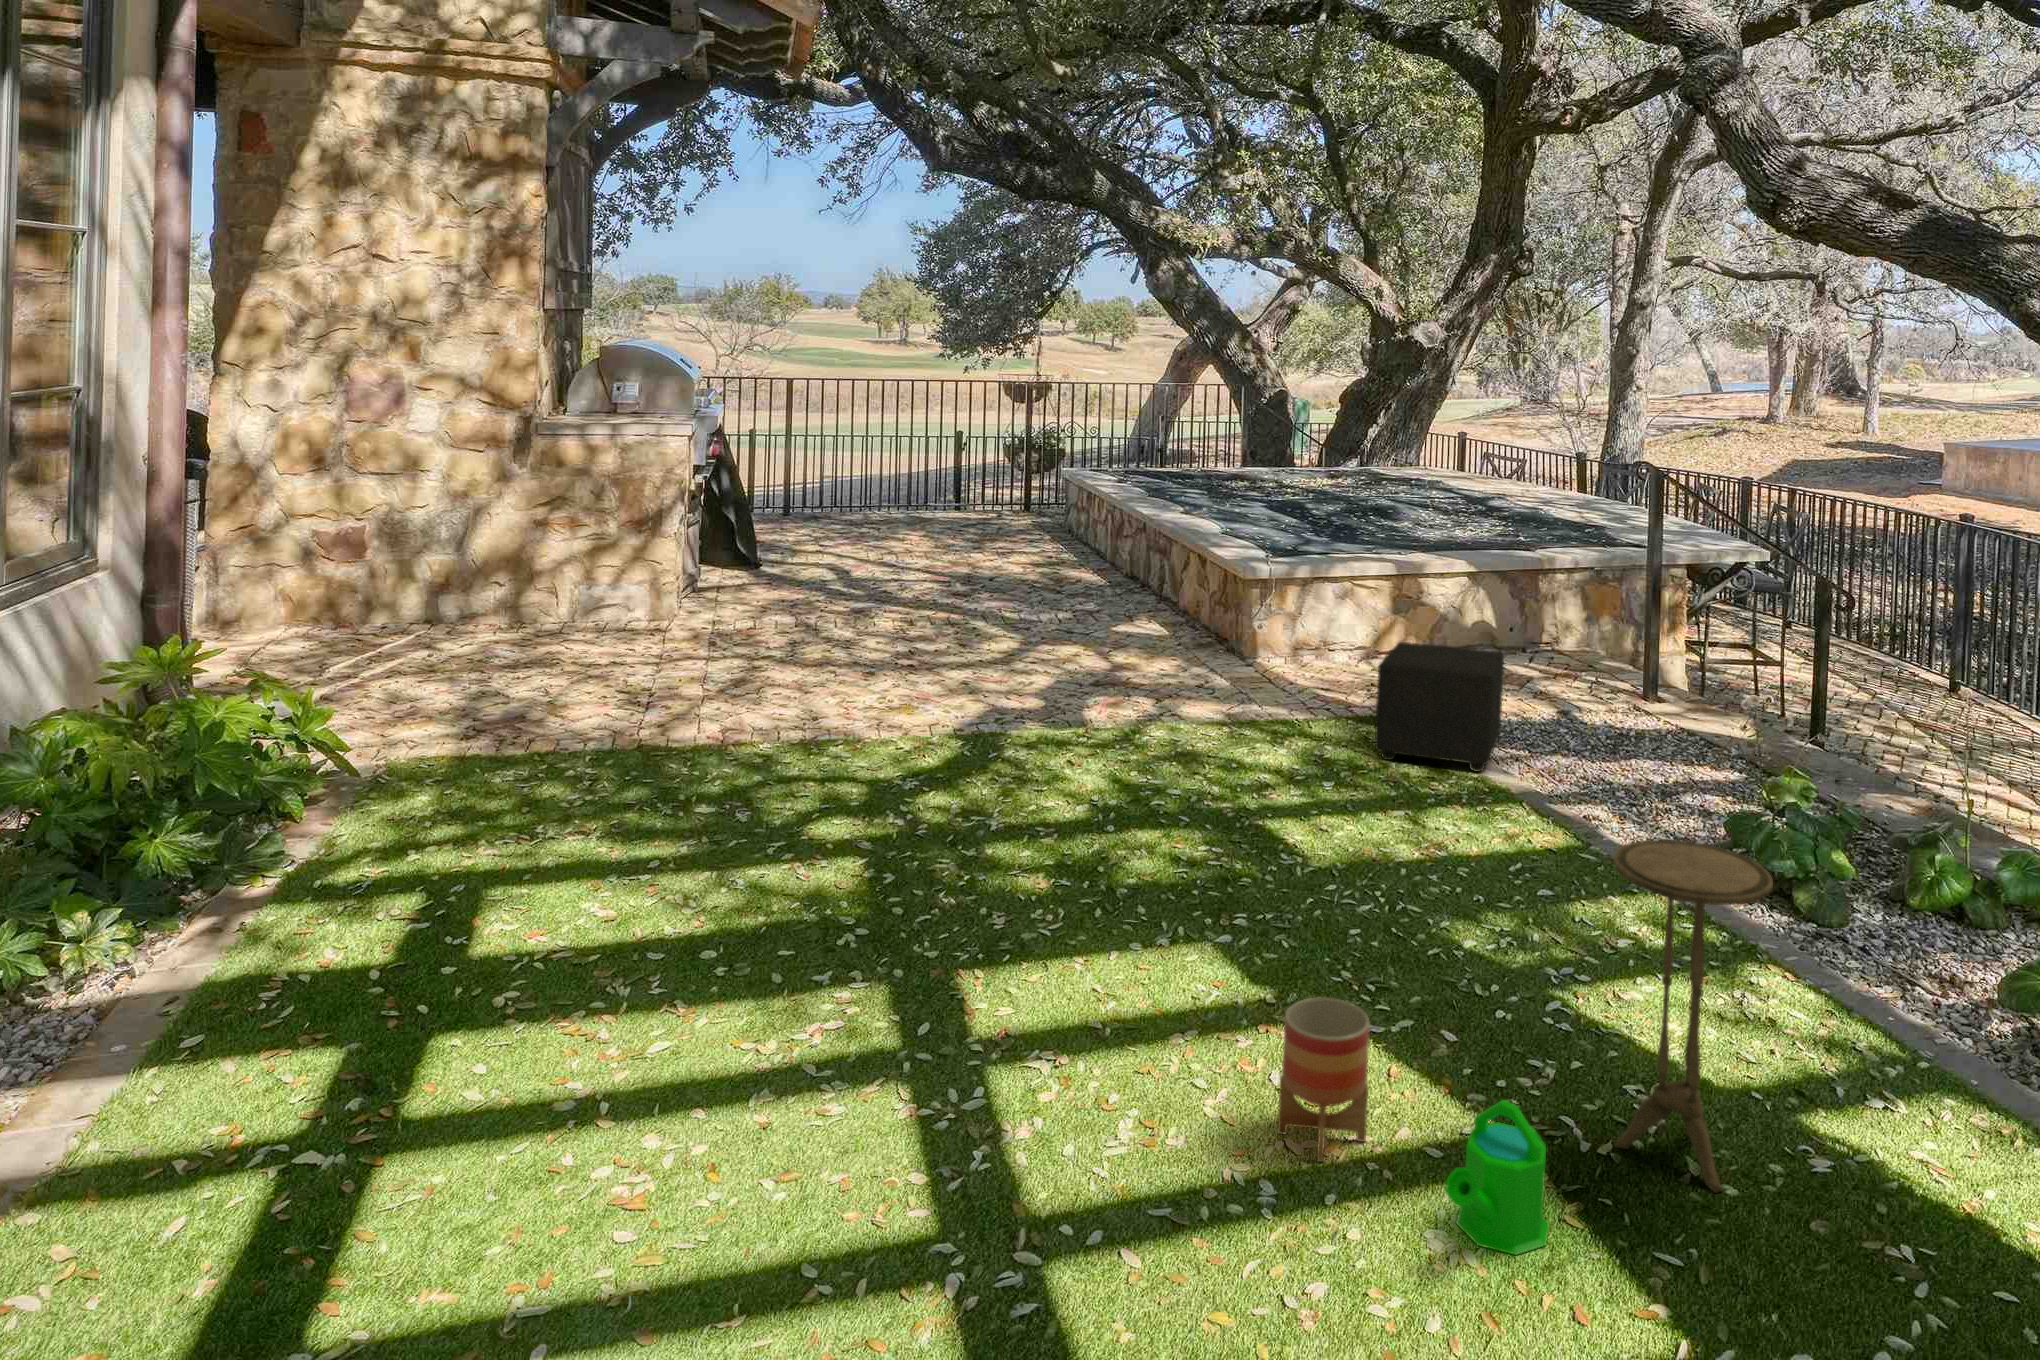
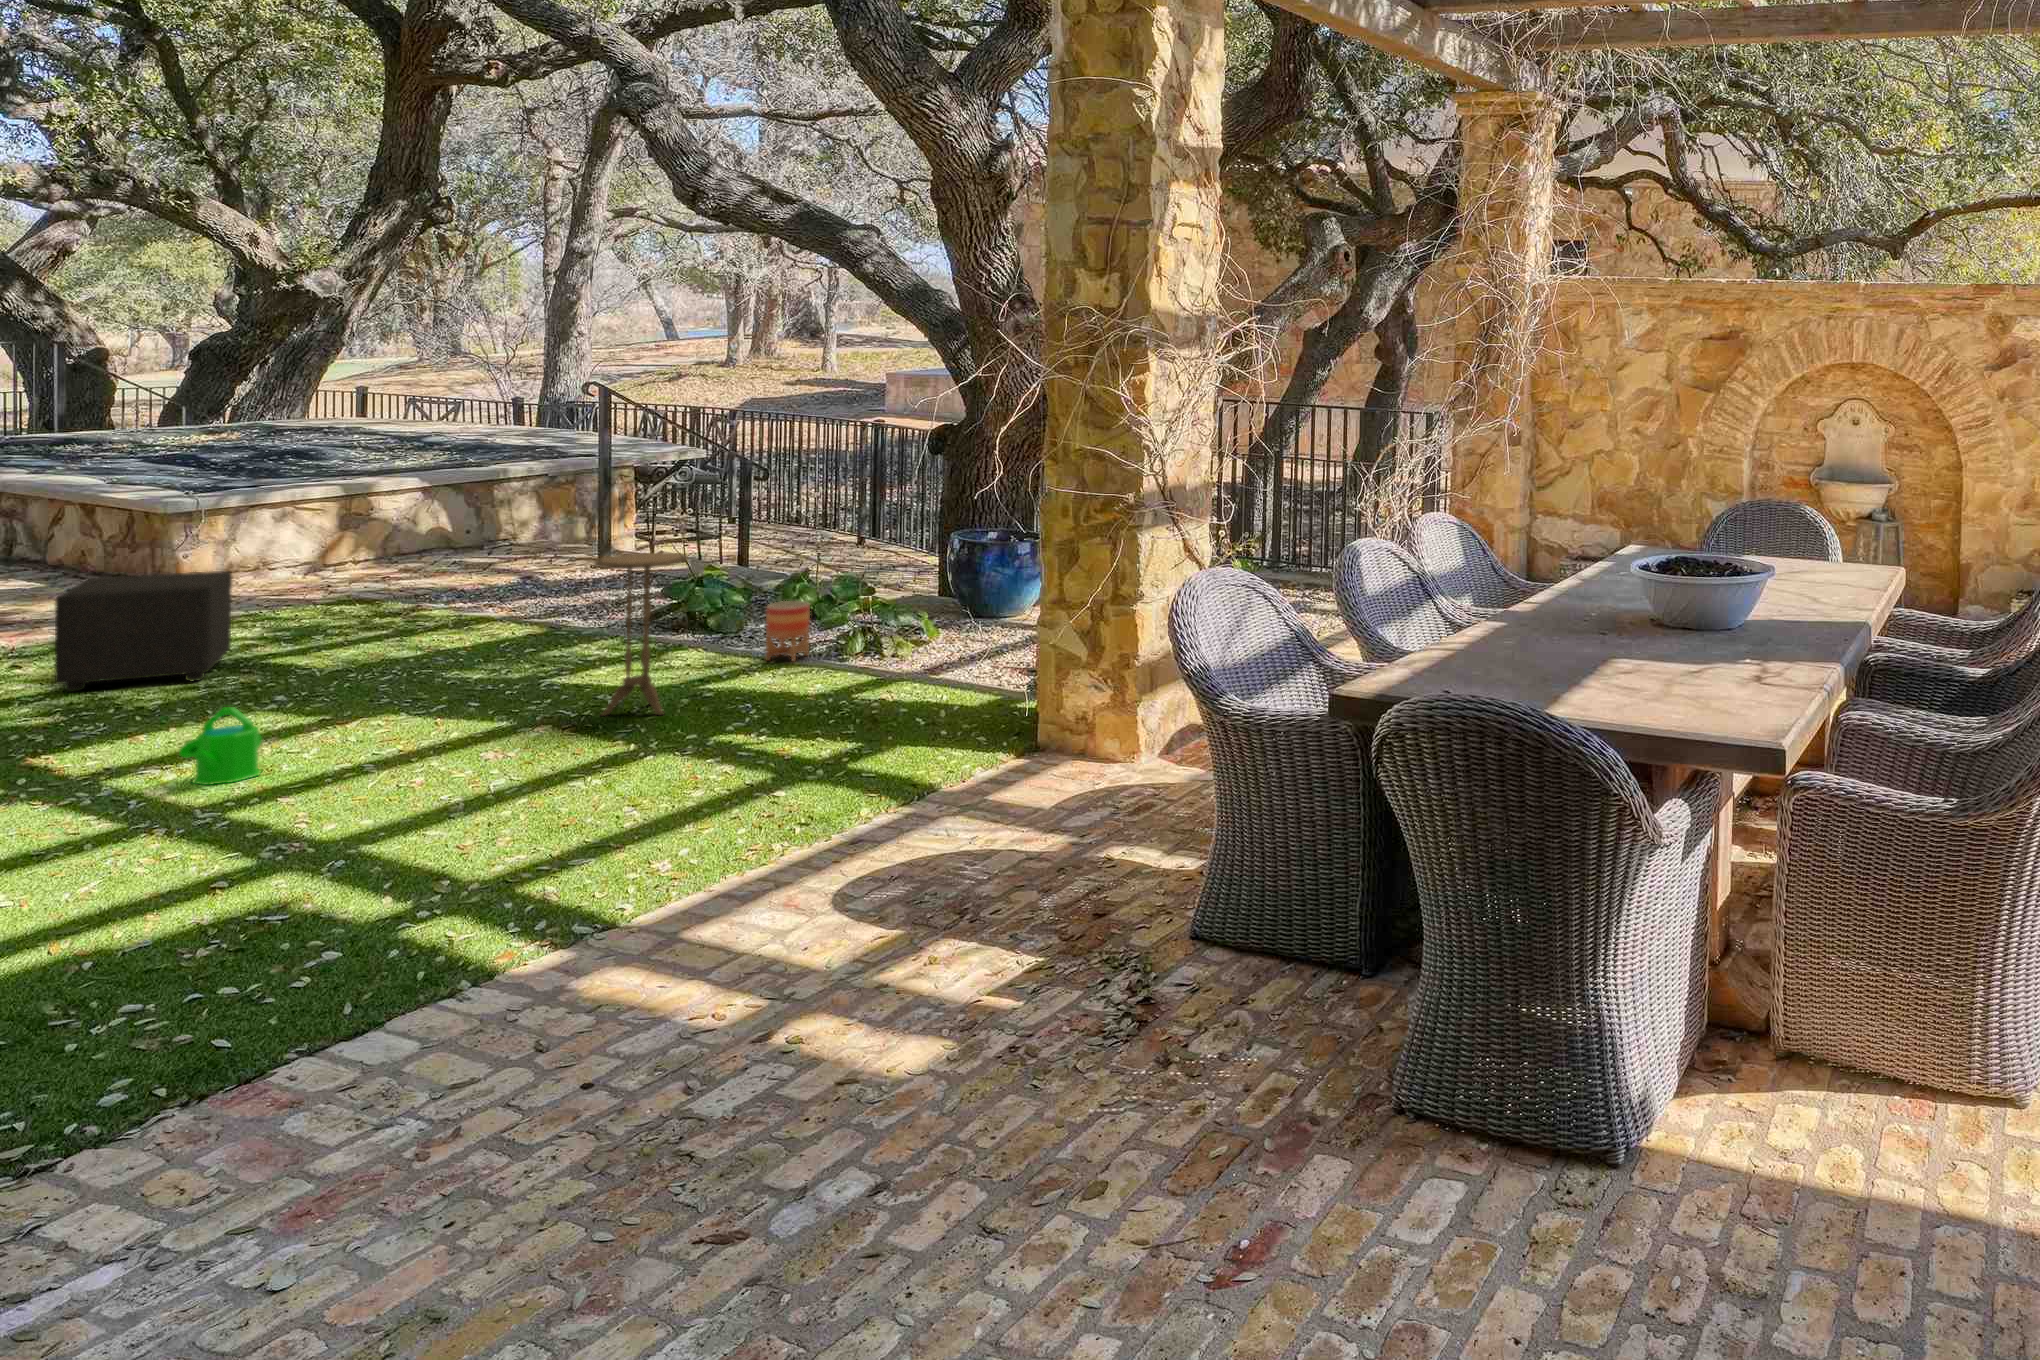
ottoman: present [1375,642,1504,772] -> present [55,571,232,692]
planter: present [1278,997,1370,1162] -> present [766,601,810,661]
watering can: present [1446,1100,1550,1255] -> present [179,707,262,785]

